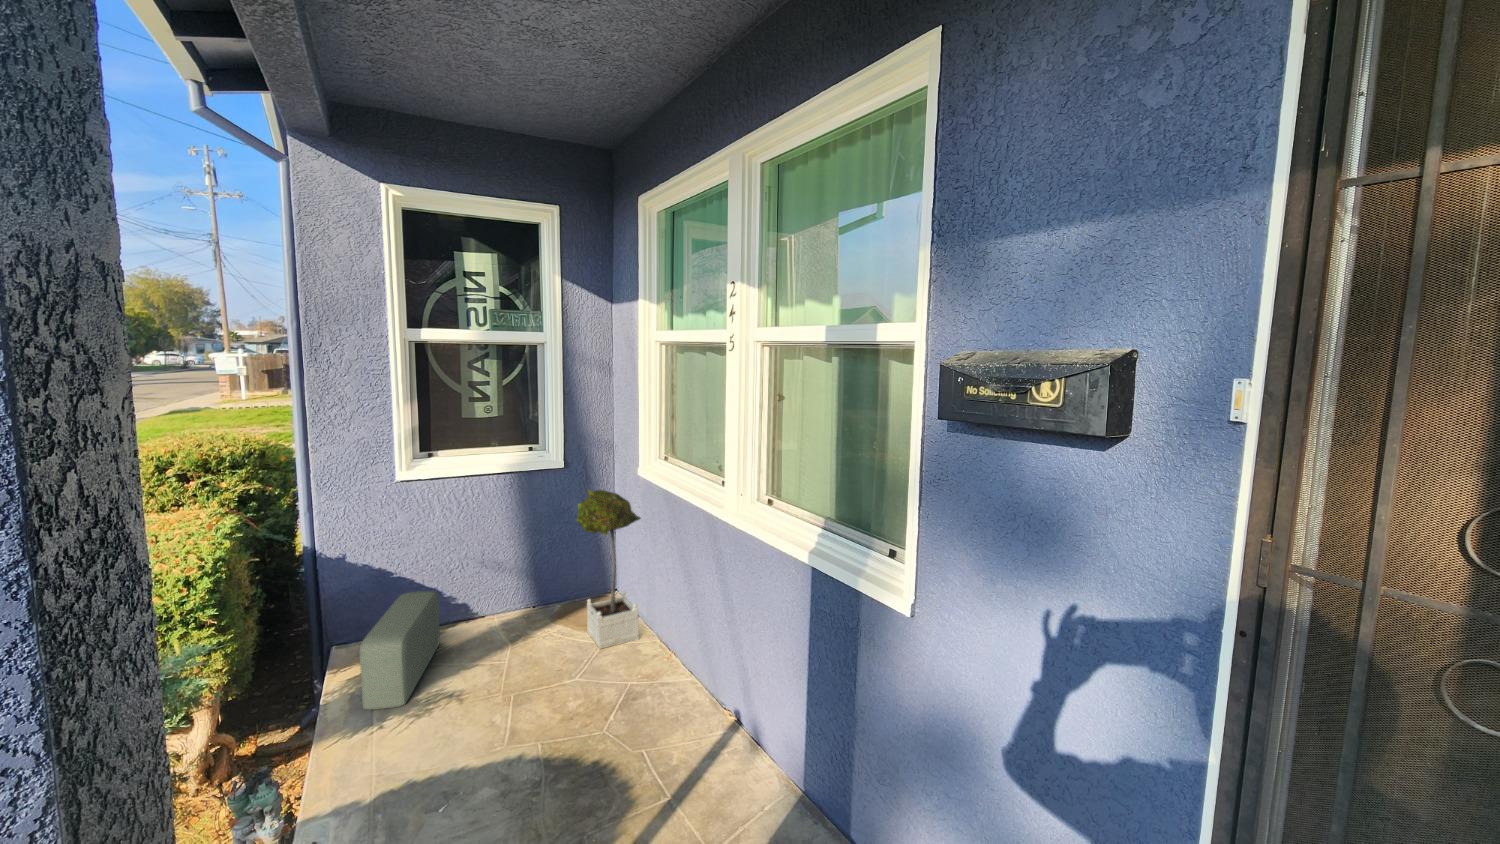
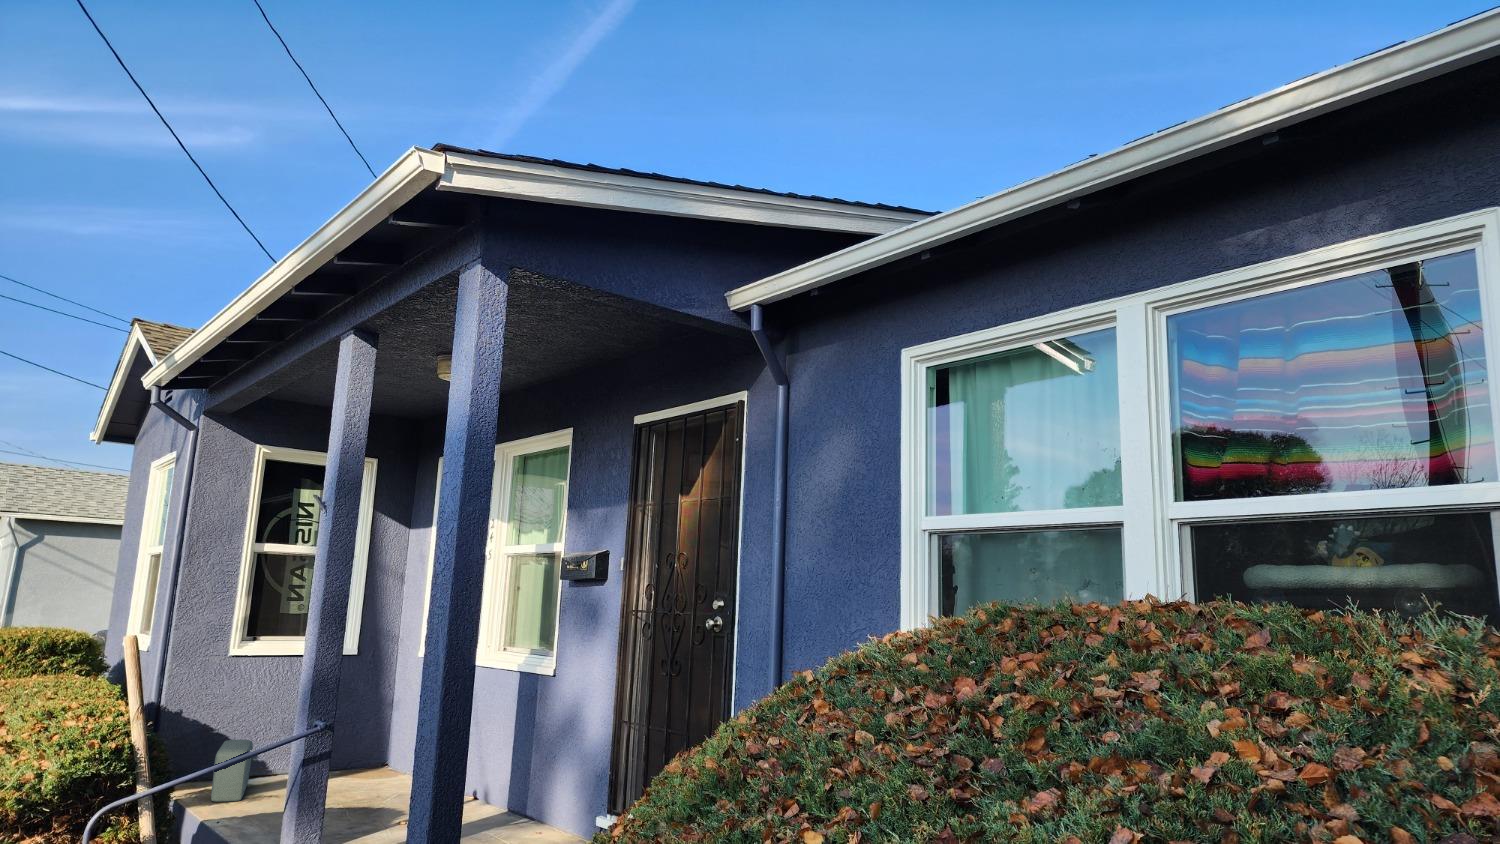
potted tree: present [577,490,641,649] -> none [365,665,417,786]

